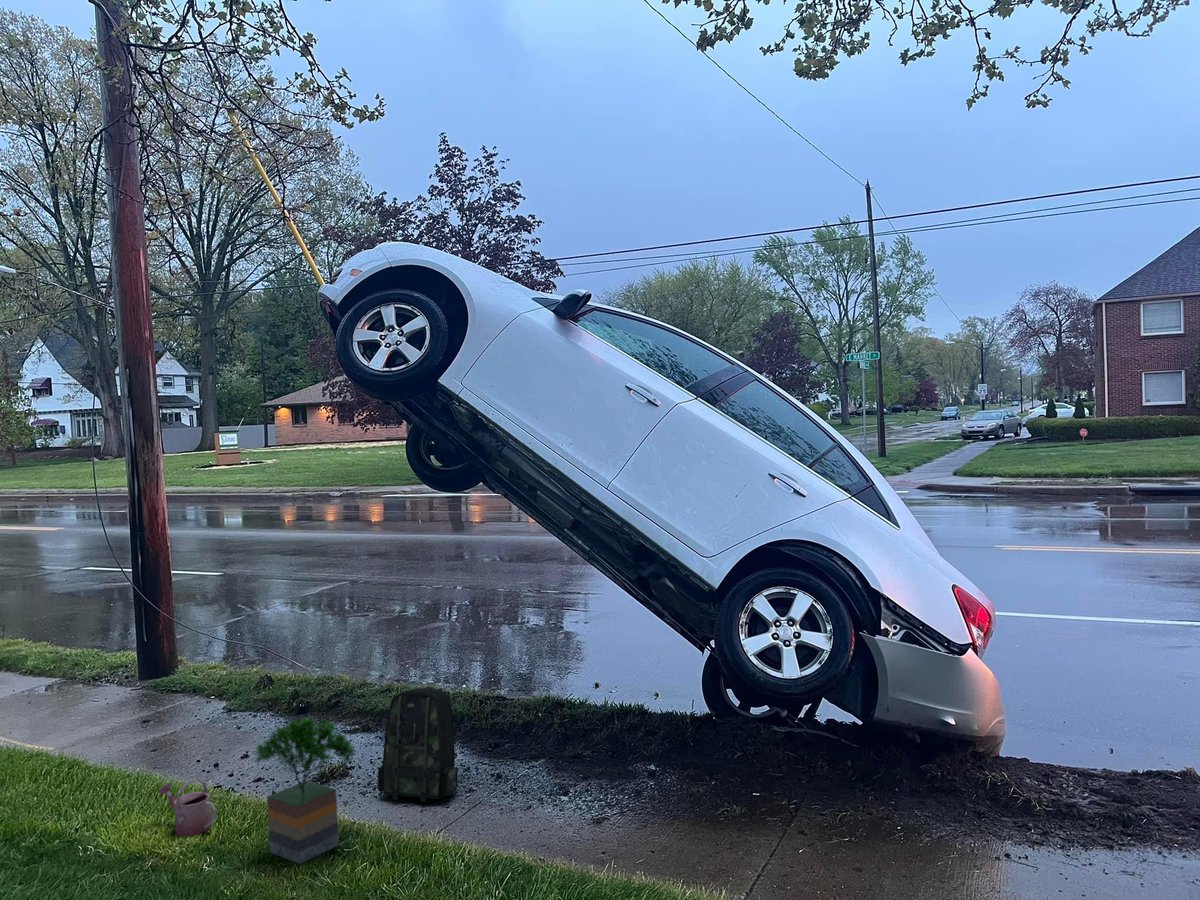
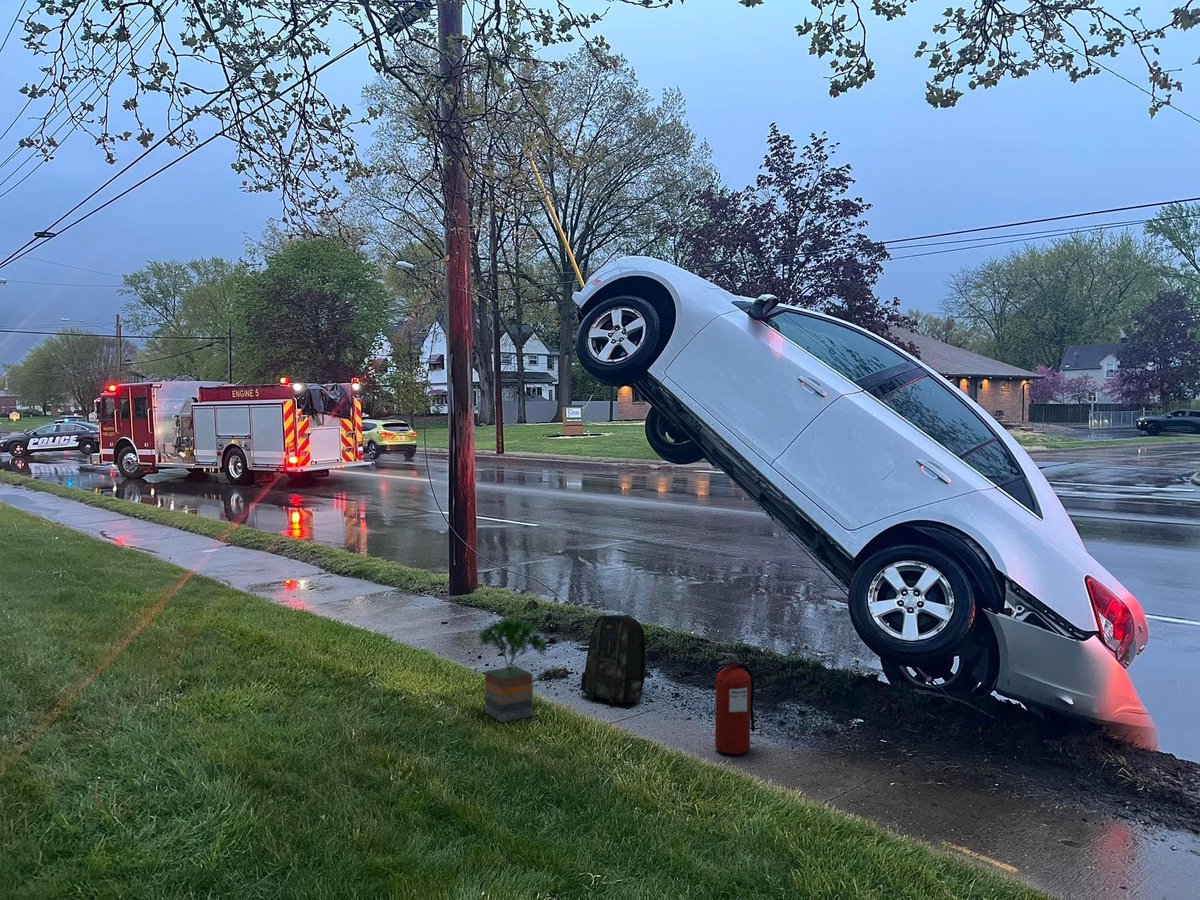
fire extinguisher: none [574,722,621,846] -> present [715,652,755,754]
watering can: present [158,778,216,836] -> none [422,654,456,694]

